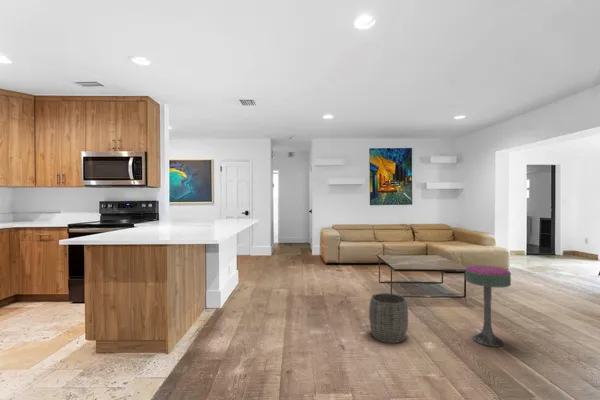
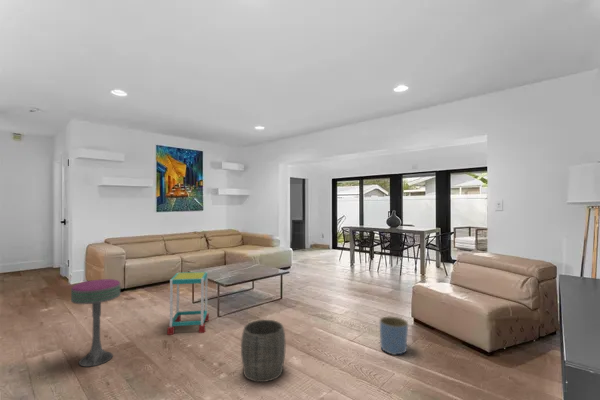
side table: none [343,251,380,301] -> present [168,272,209,335]
bar stool: present [465,265,511,347] -> present [71,279,120,367]
planter: none [529,326,571,373] -> present [380,317,408,355]

